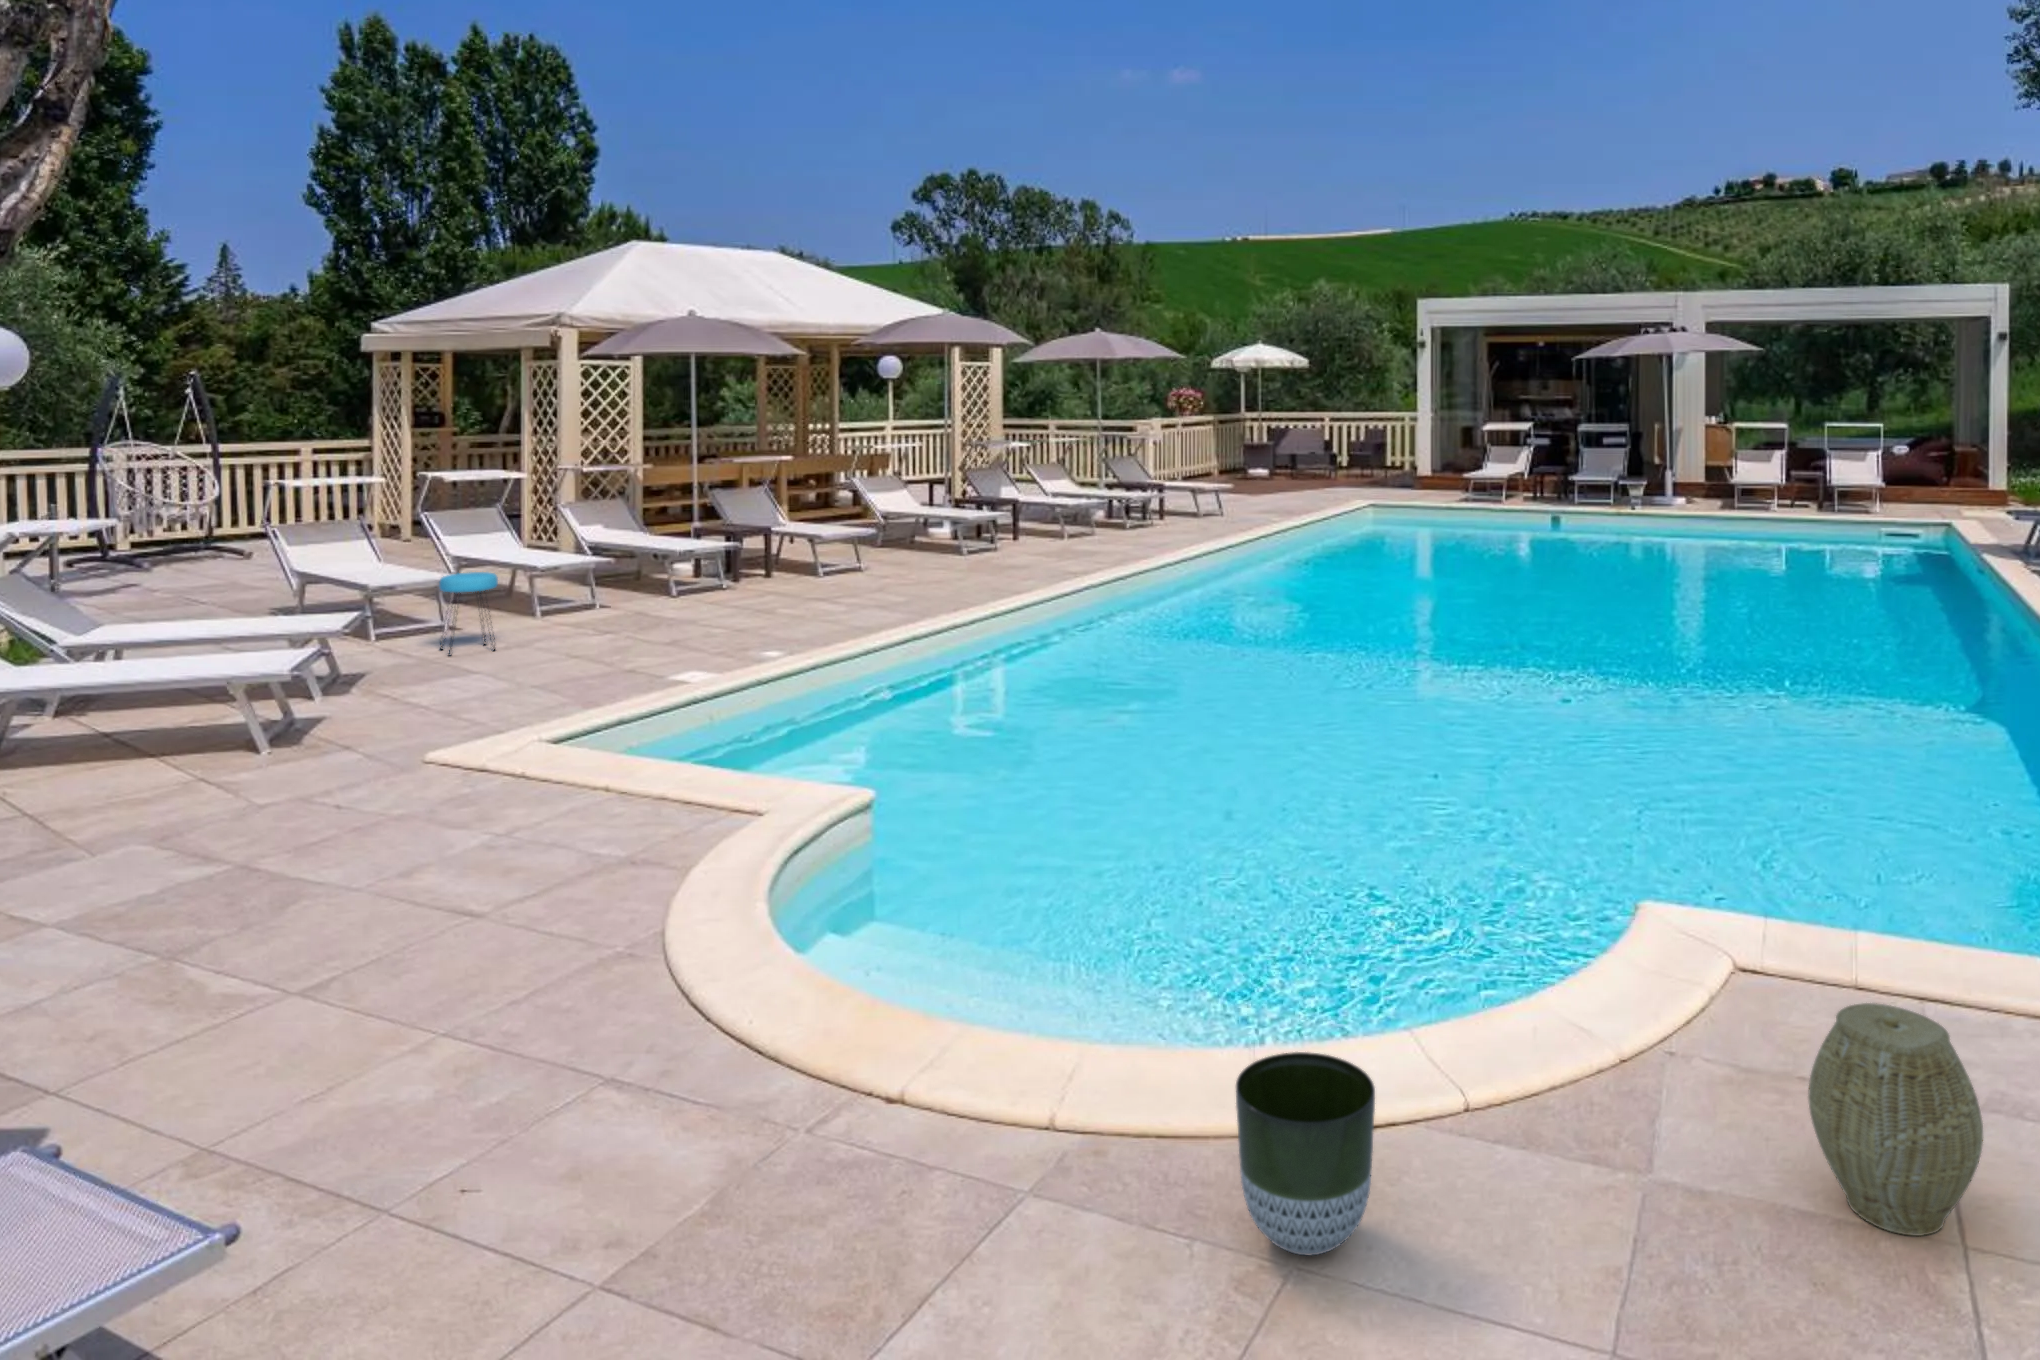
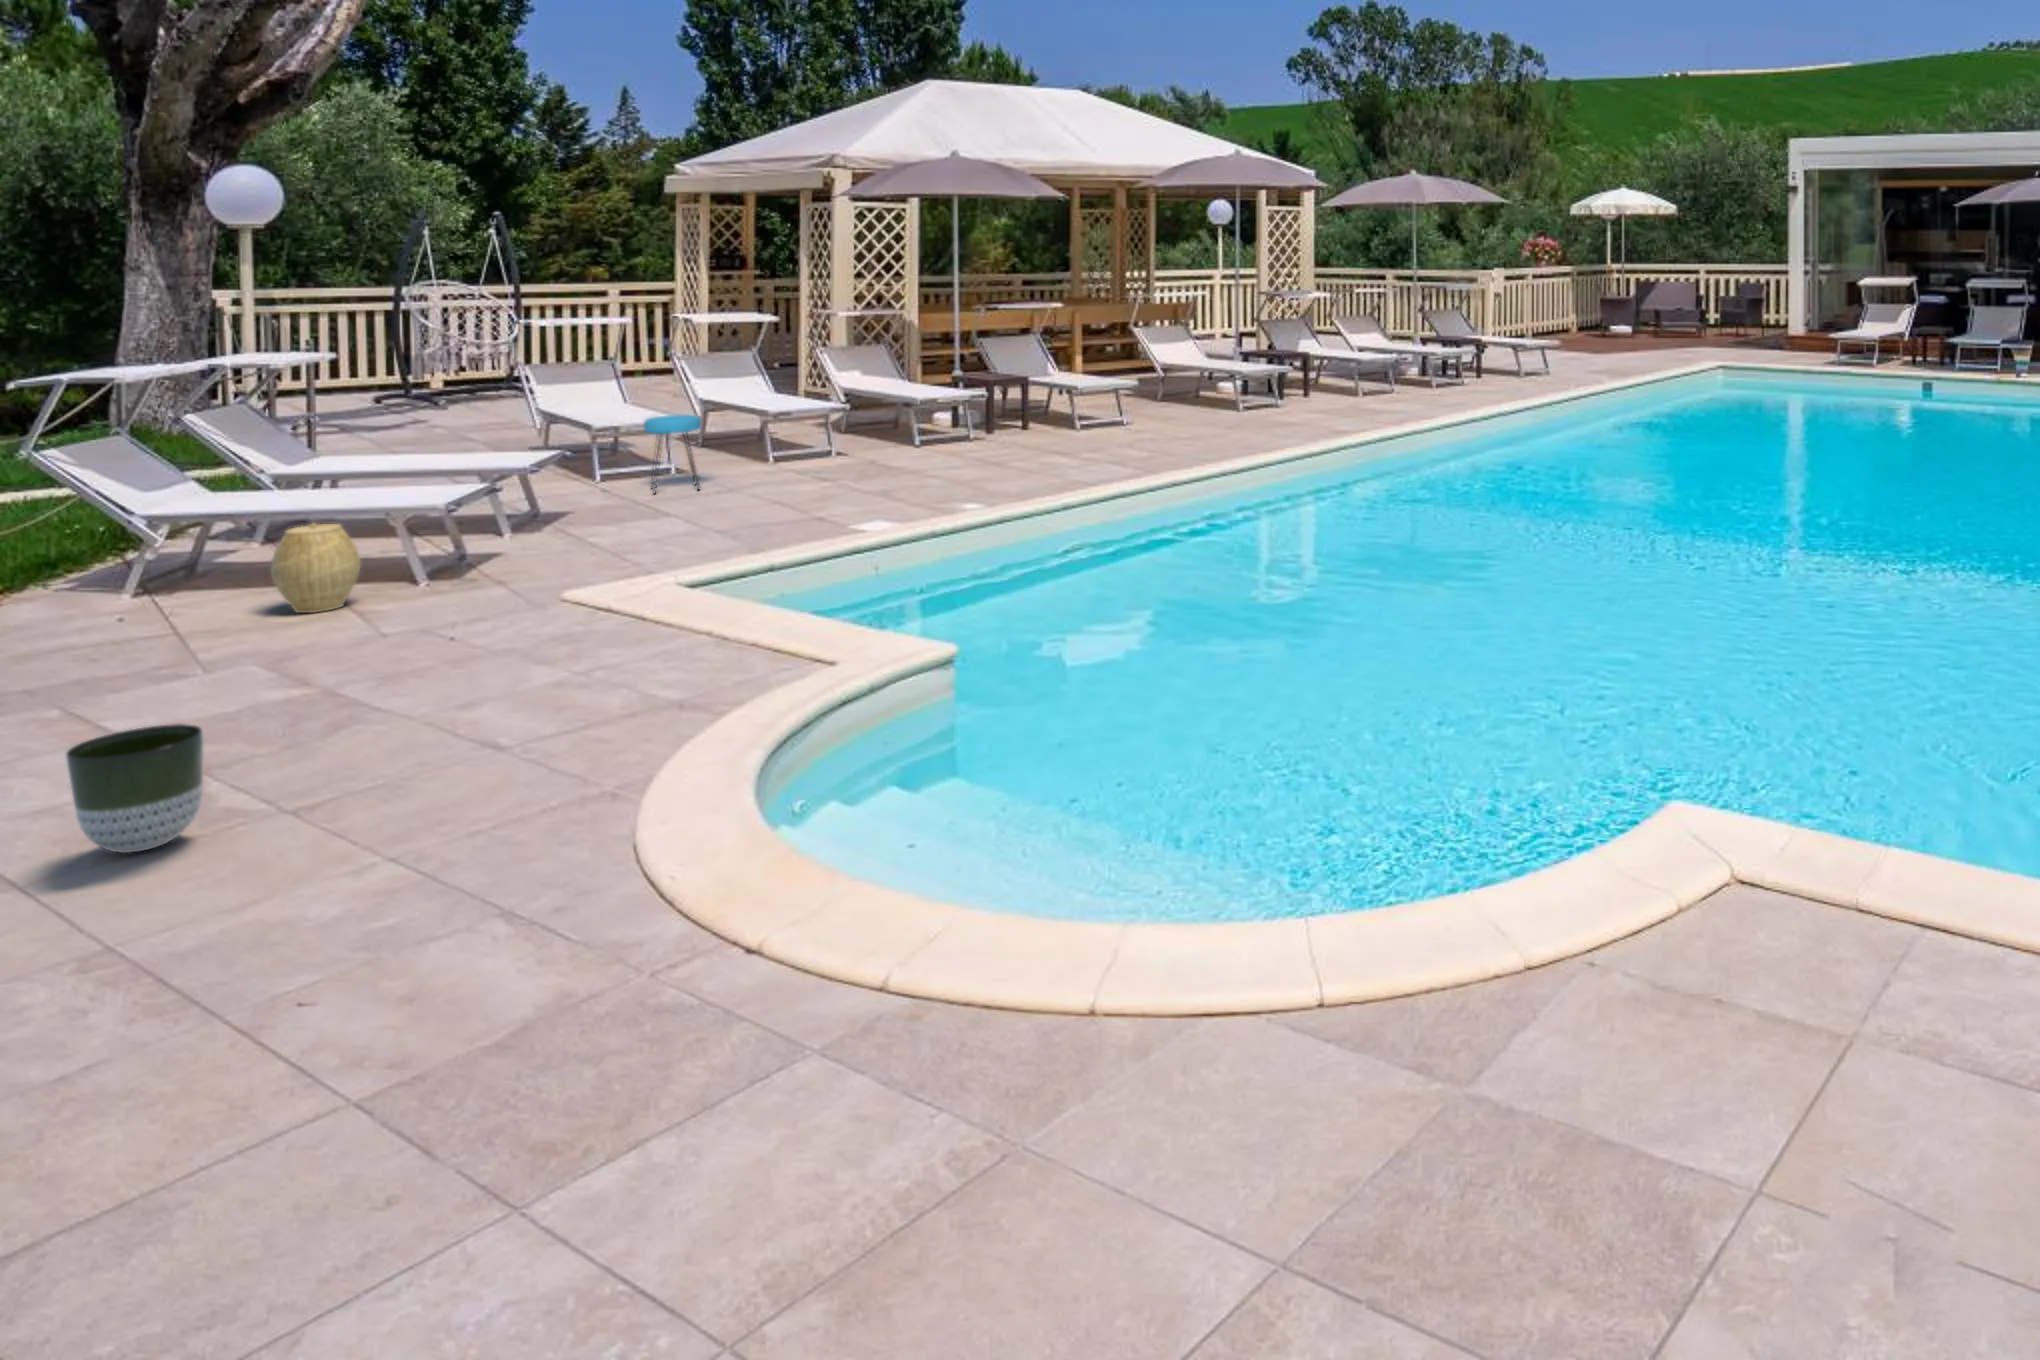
woven basket: present [1808,1003,1983,1236] -> present [271,524,360,613]
planter: present [1236,1052,1375,1255] -> present [66,724,203,853]

